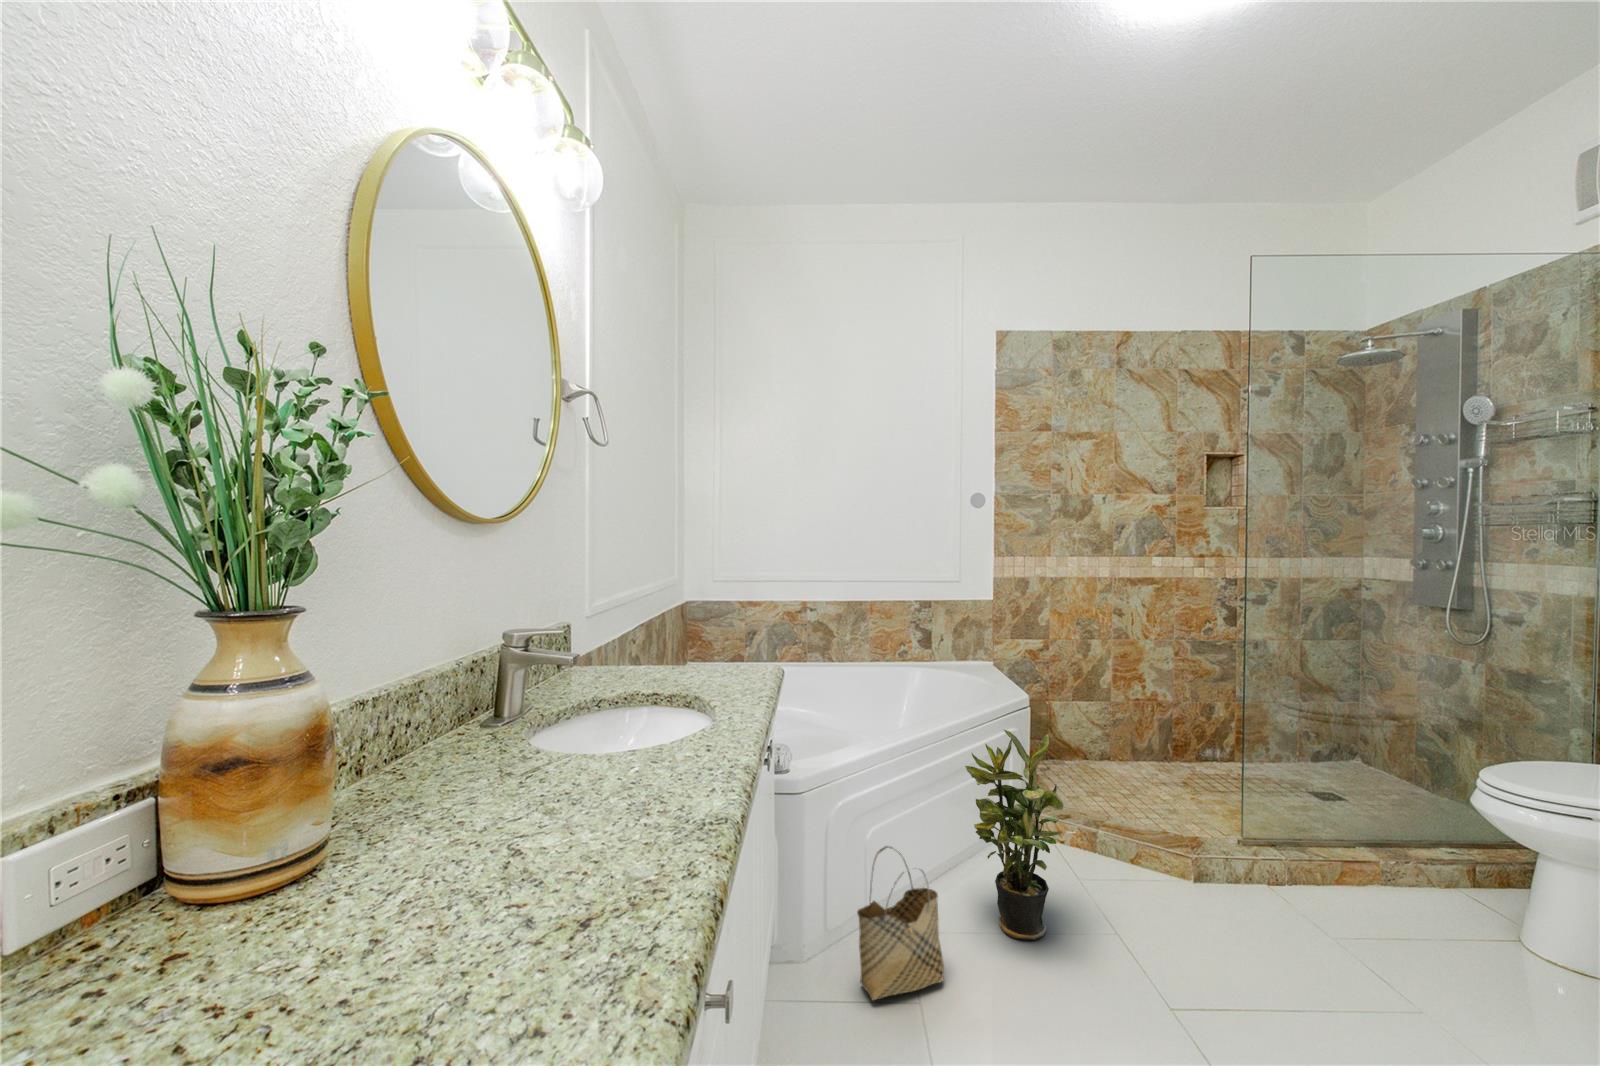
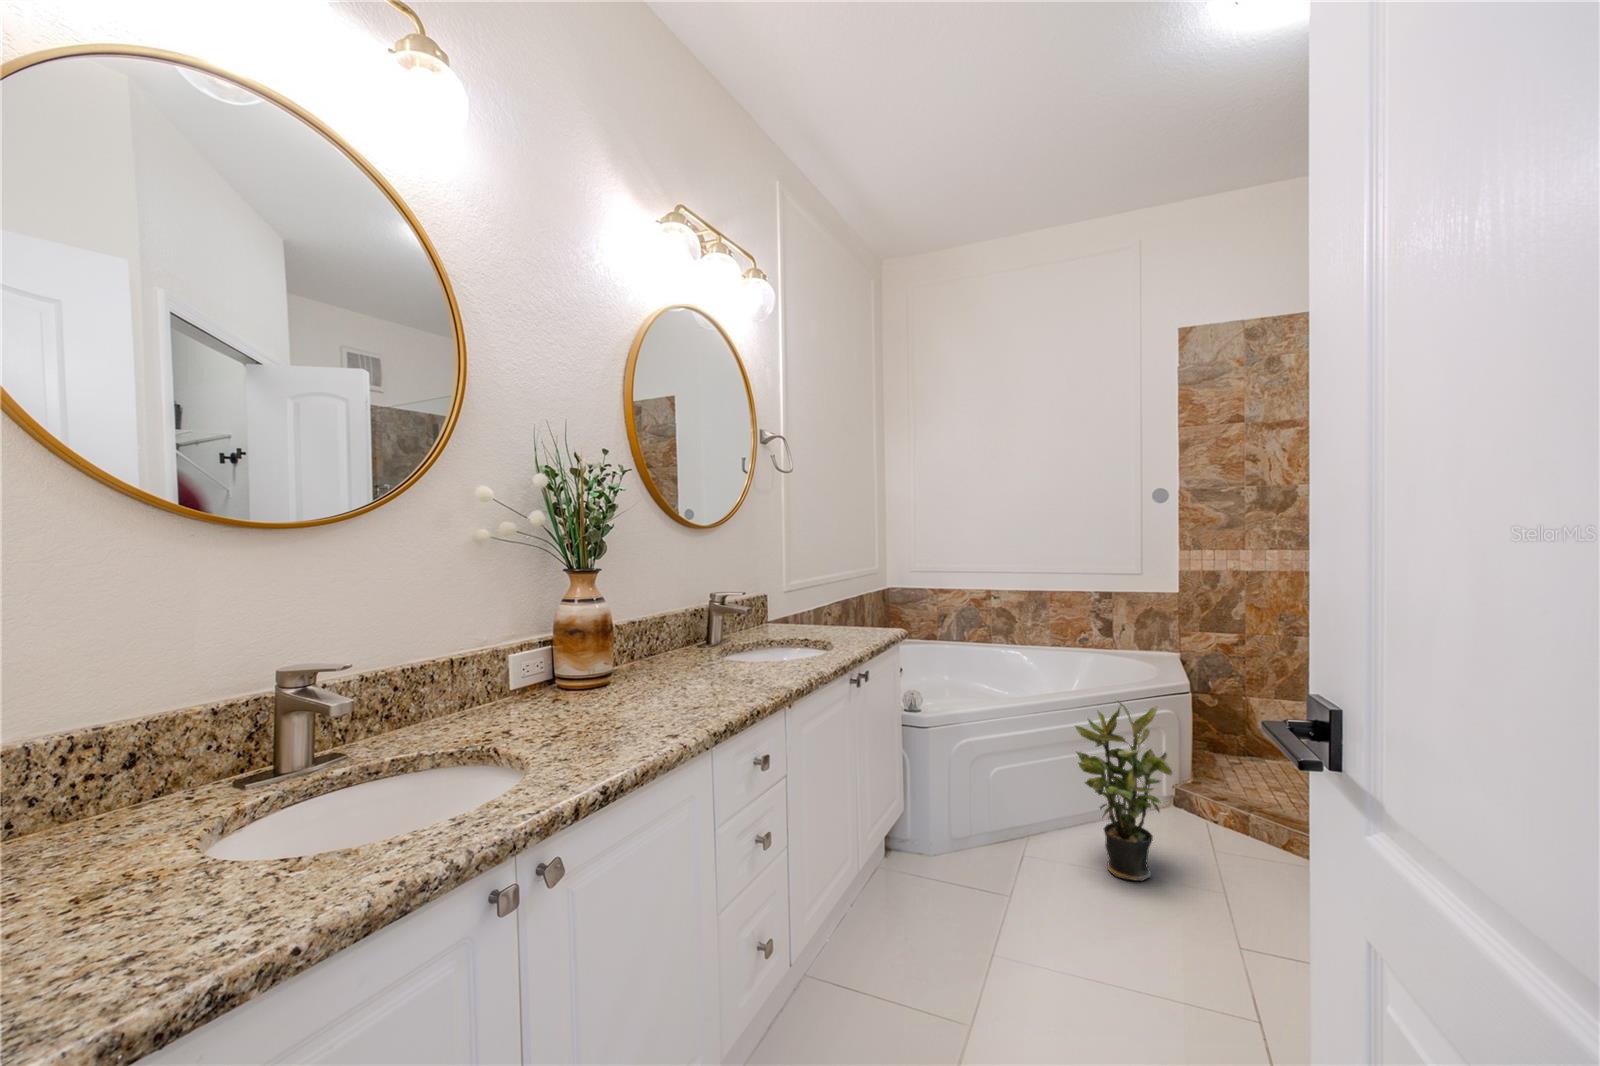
woven basket: present [857,846,944,1000] -> none [960,776,1034,886]

